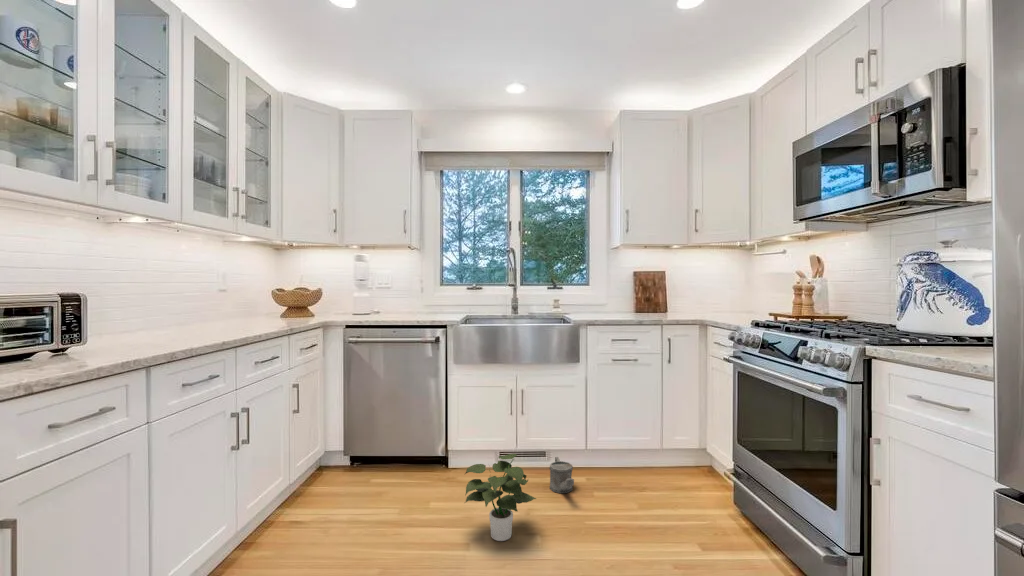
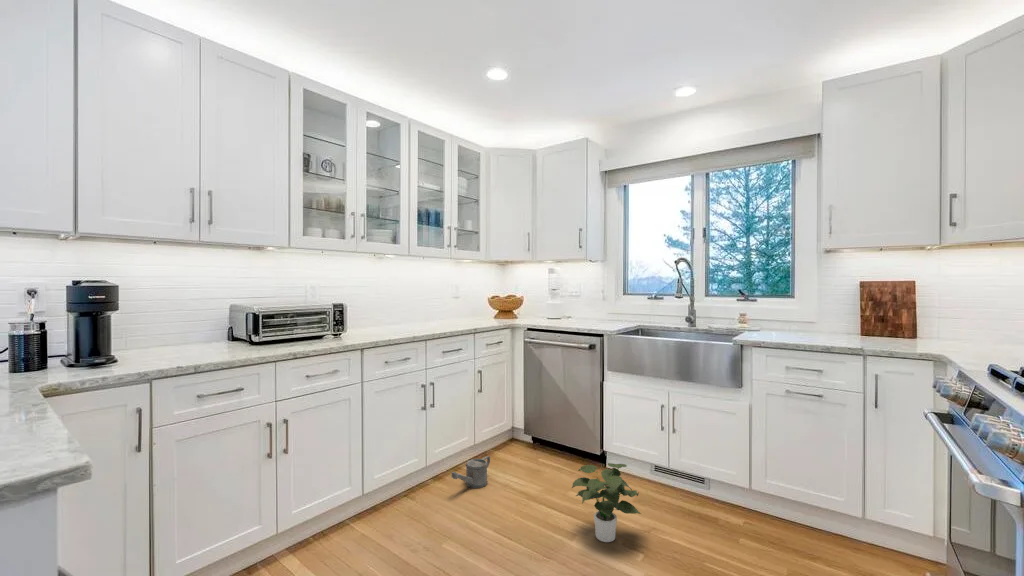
watering can: present [550,457,574,493] -> present [451,456,490,488]

